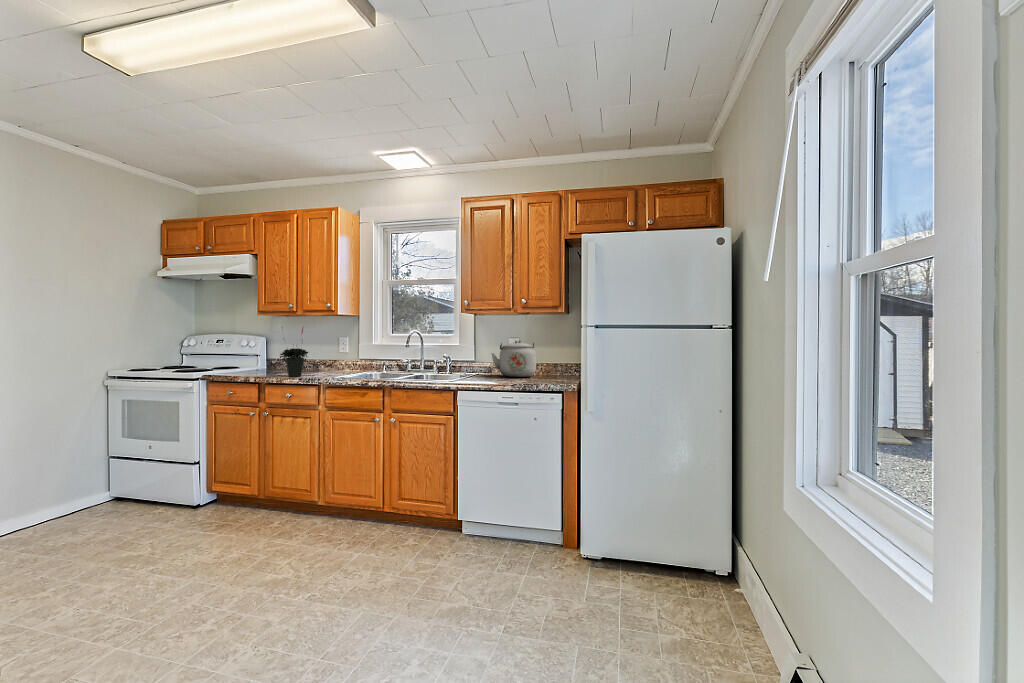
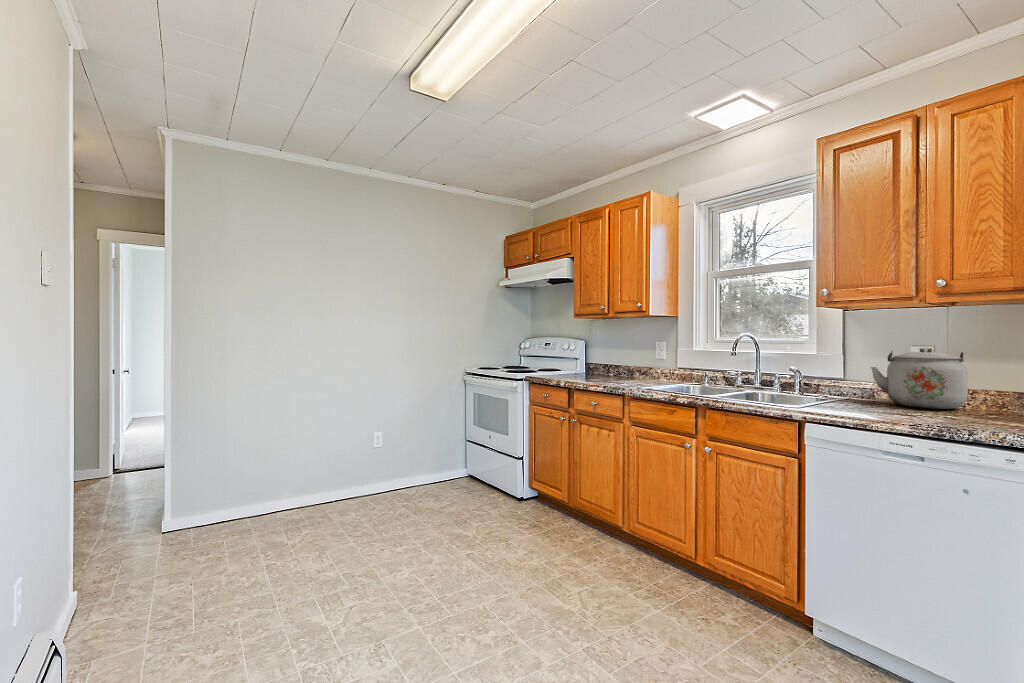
potted plant: present [280,328,308,377] -> none [587,327,616,384]

